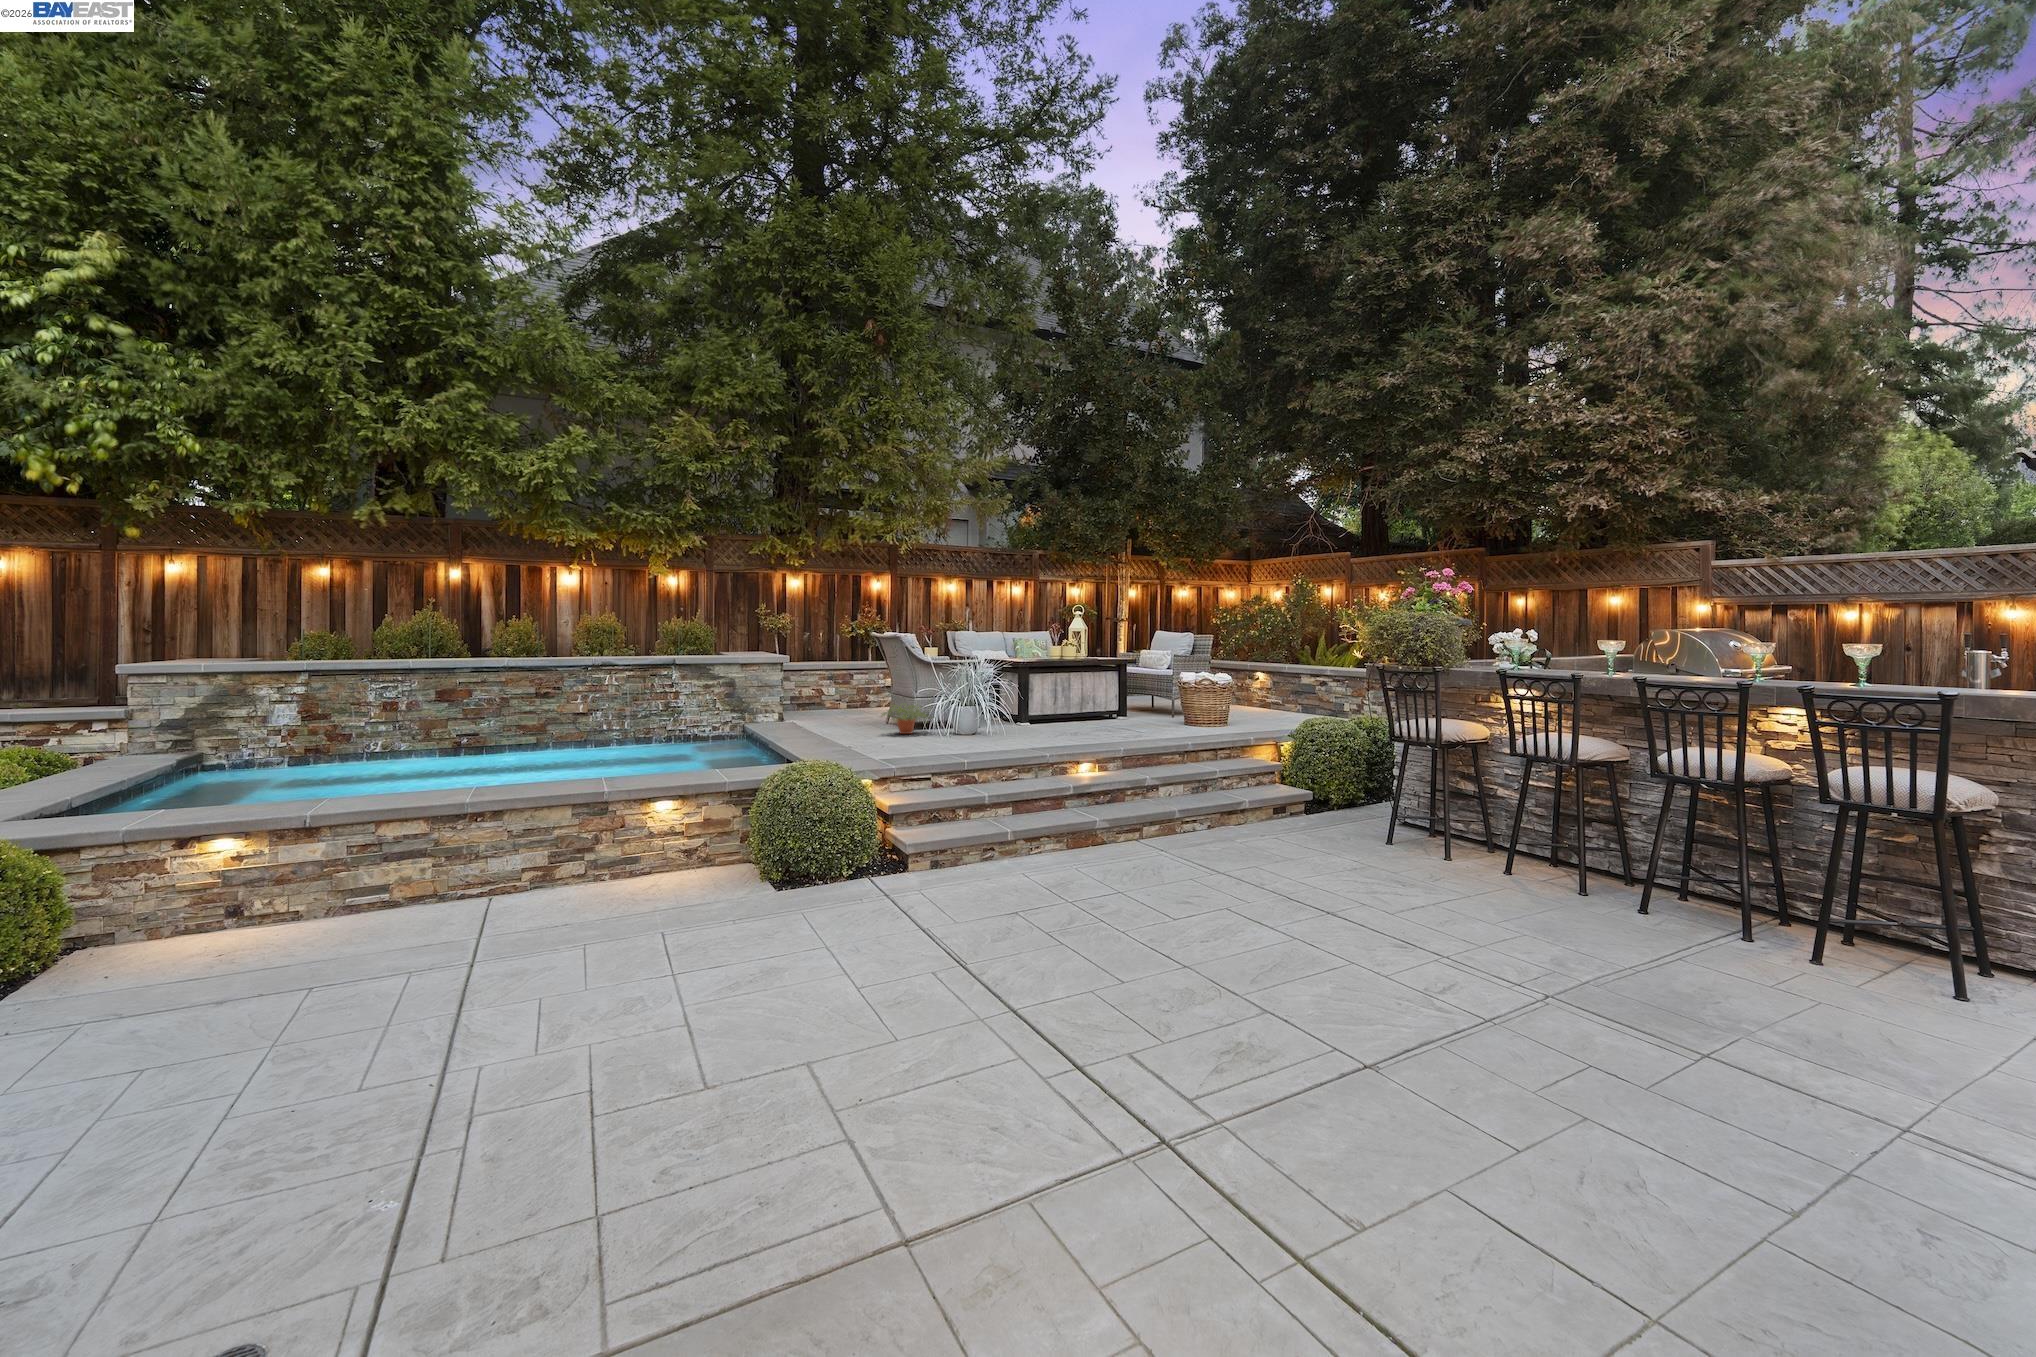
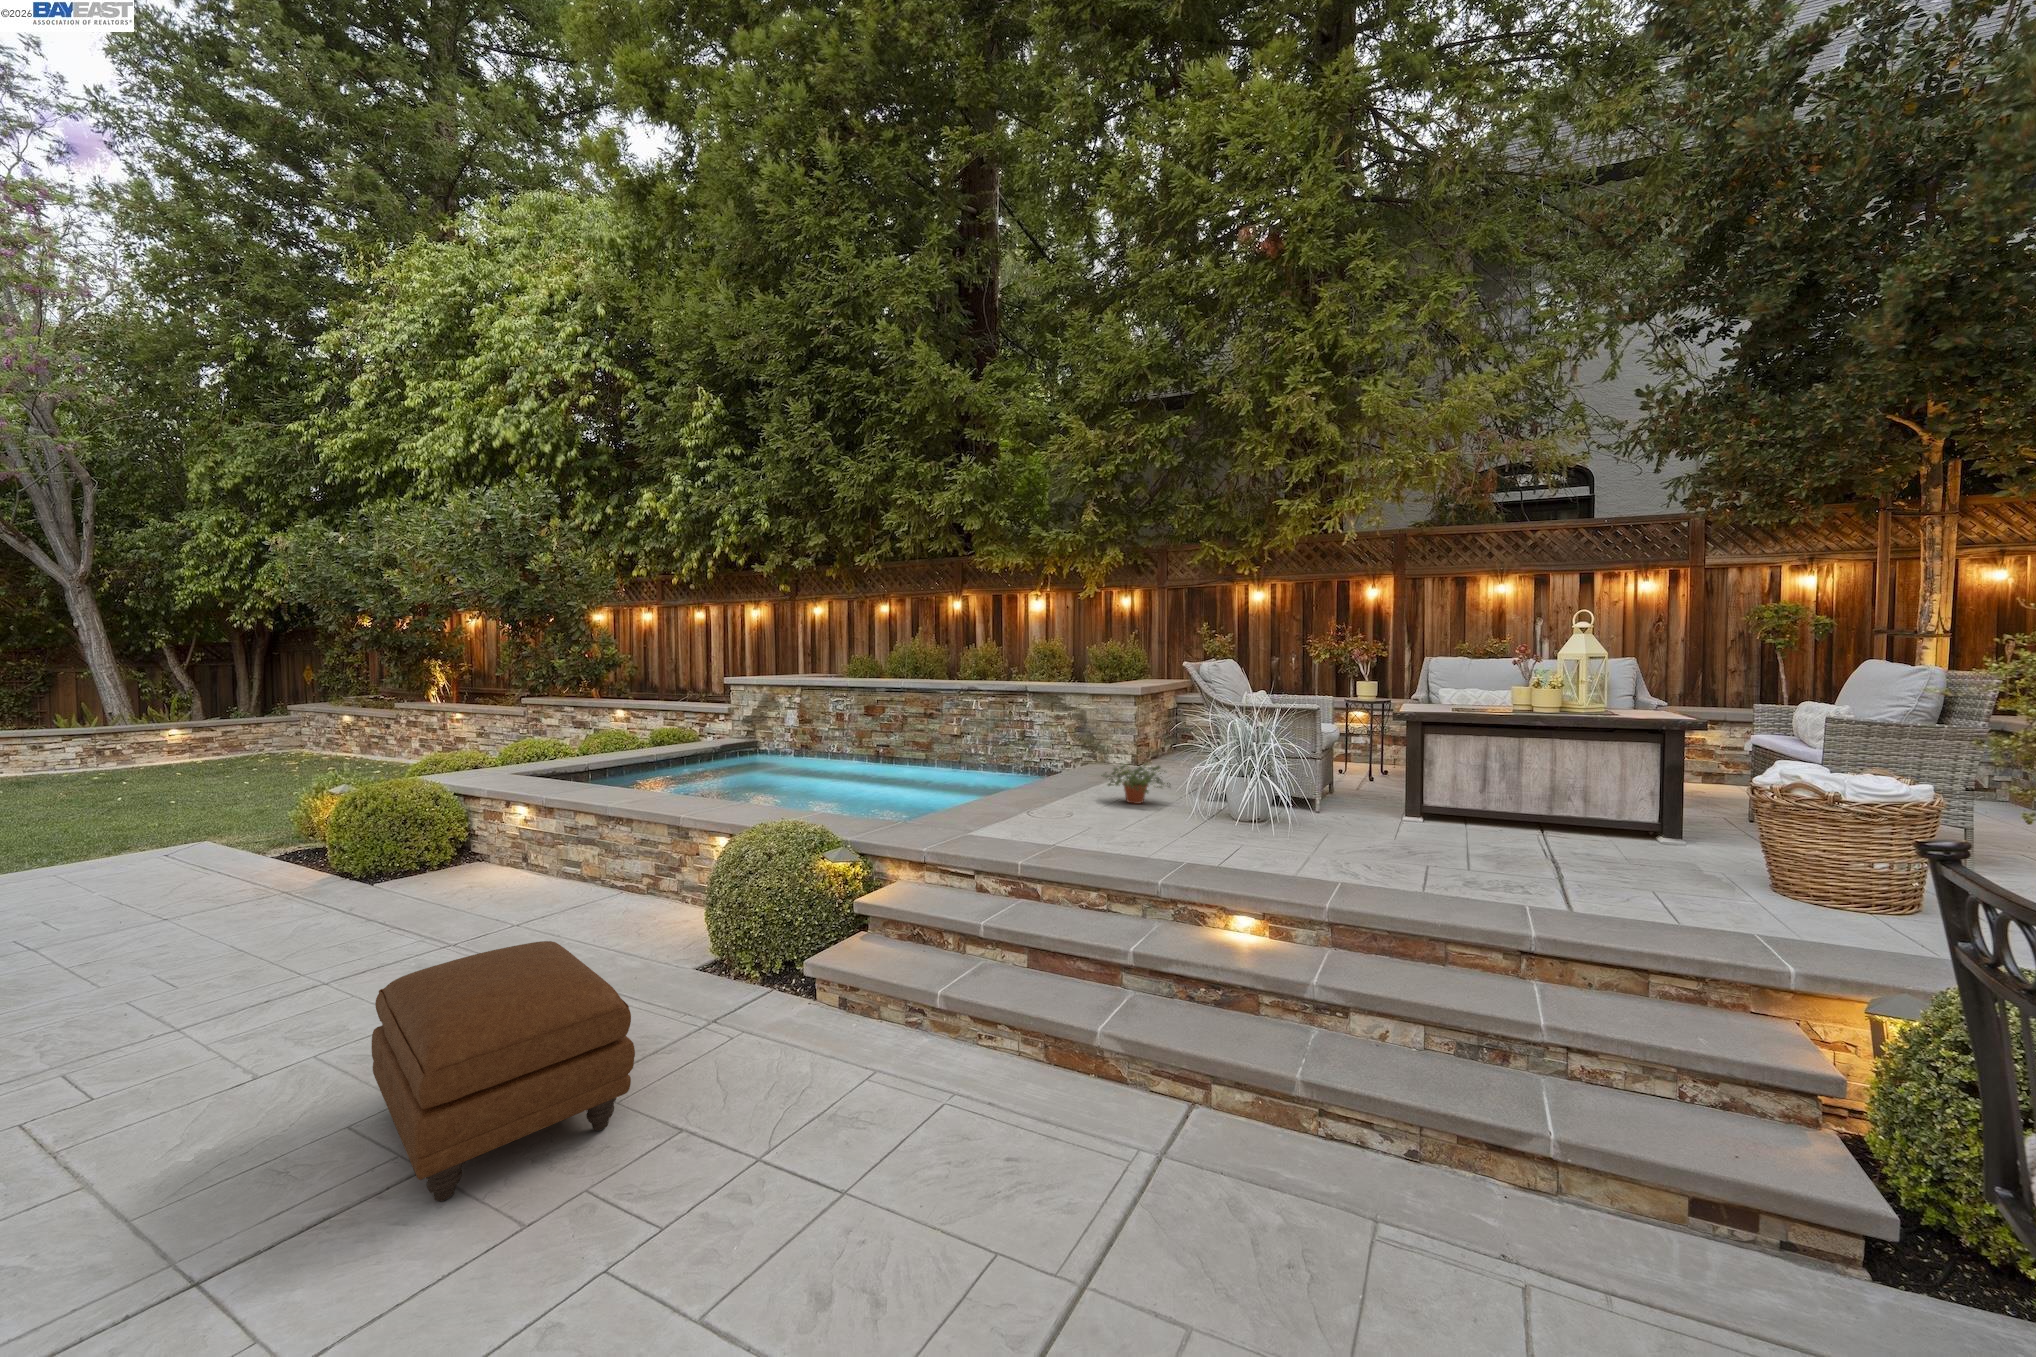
ottoman: none [811,830,978,960] -> present [372,941,635,1201]

